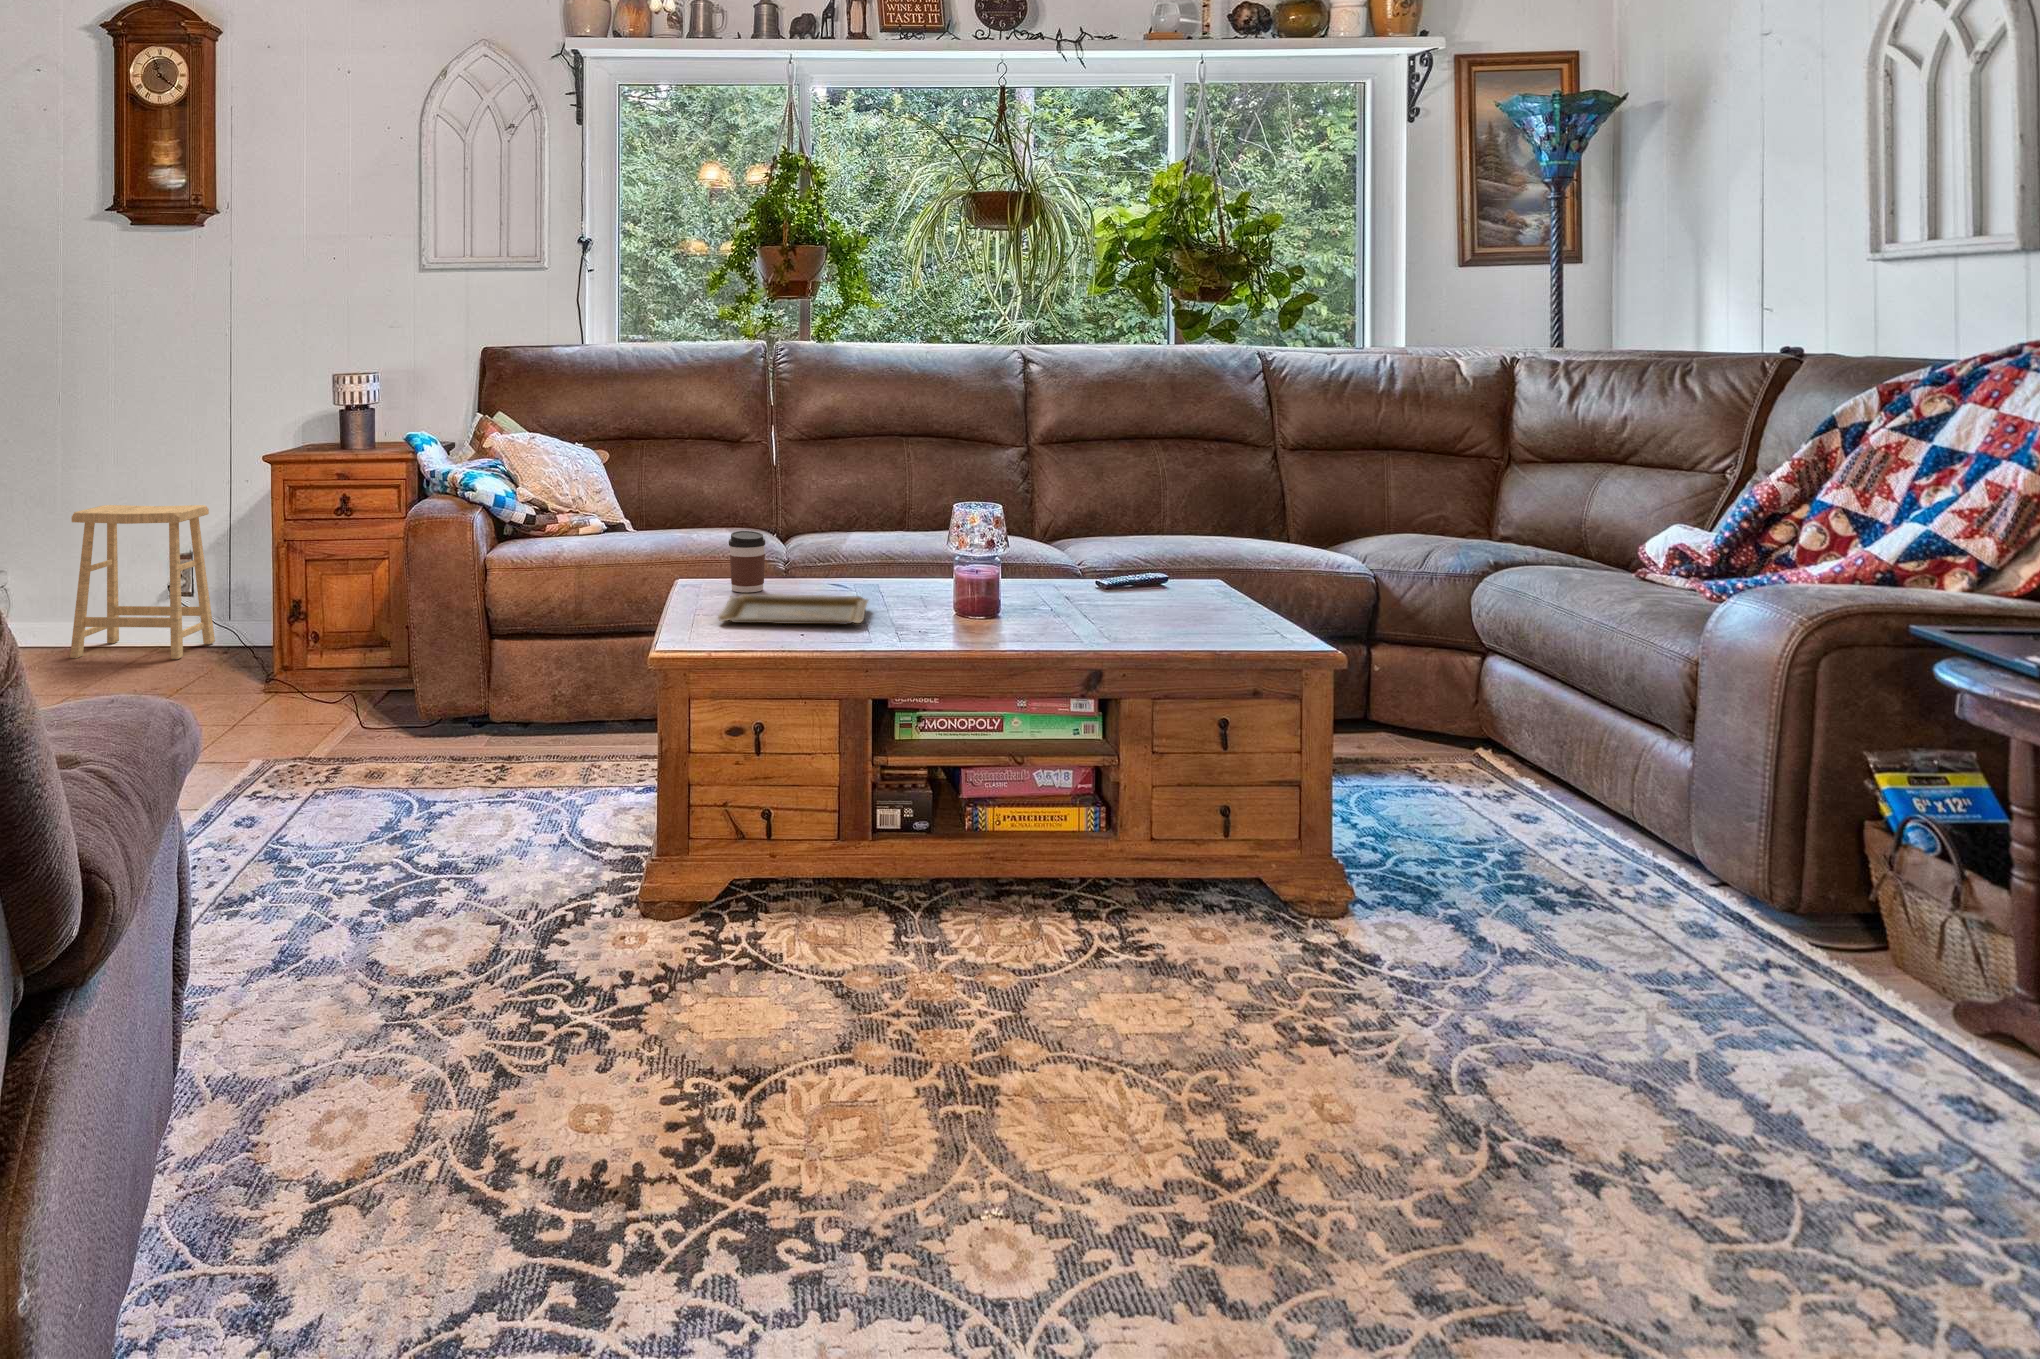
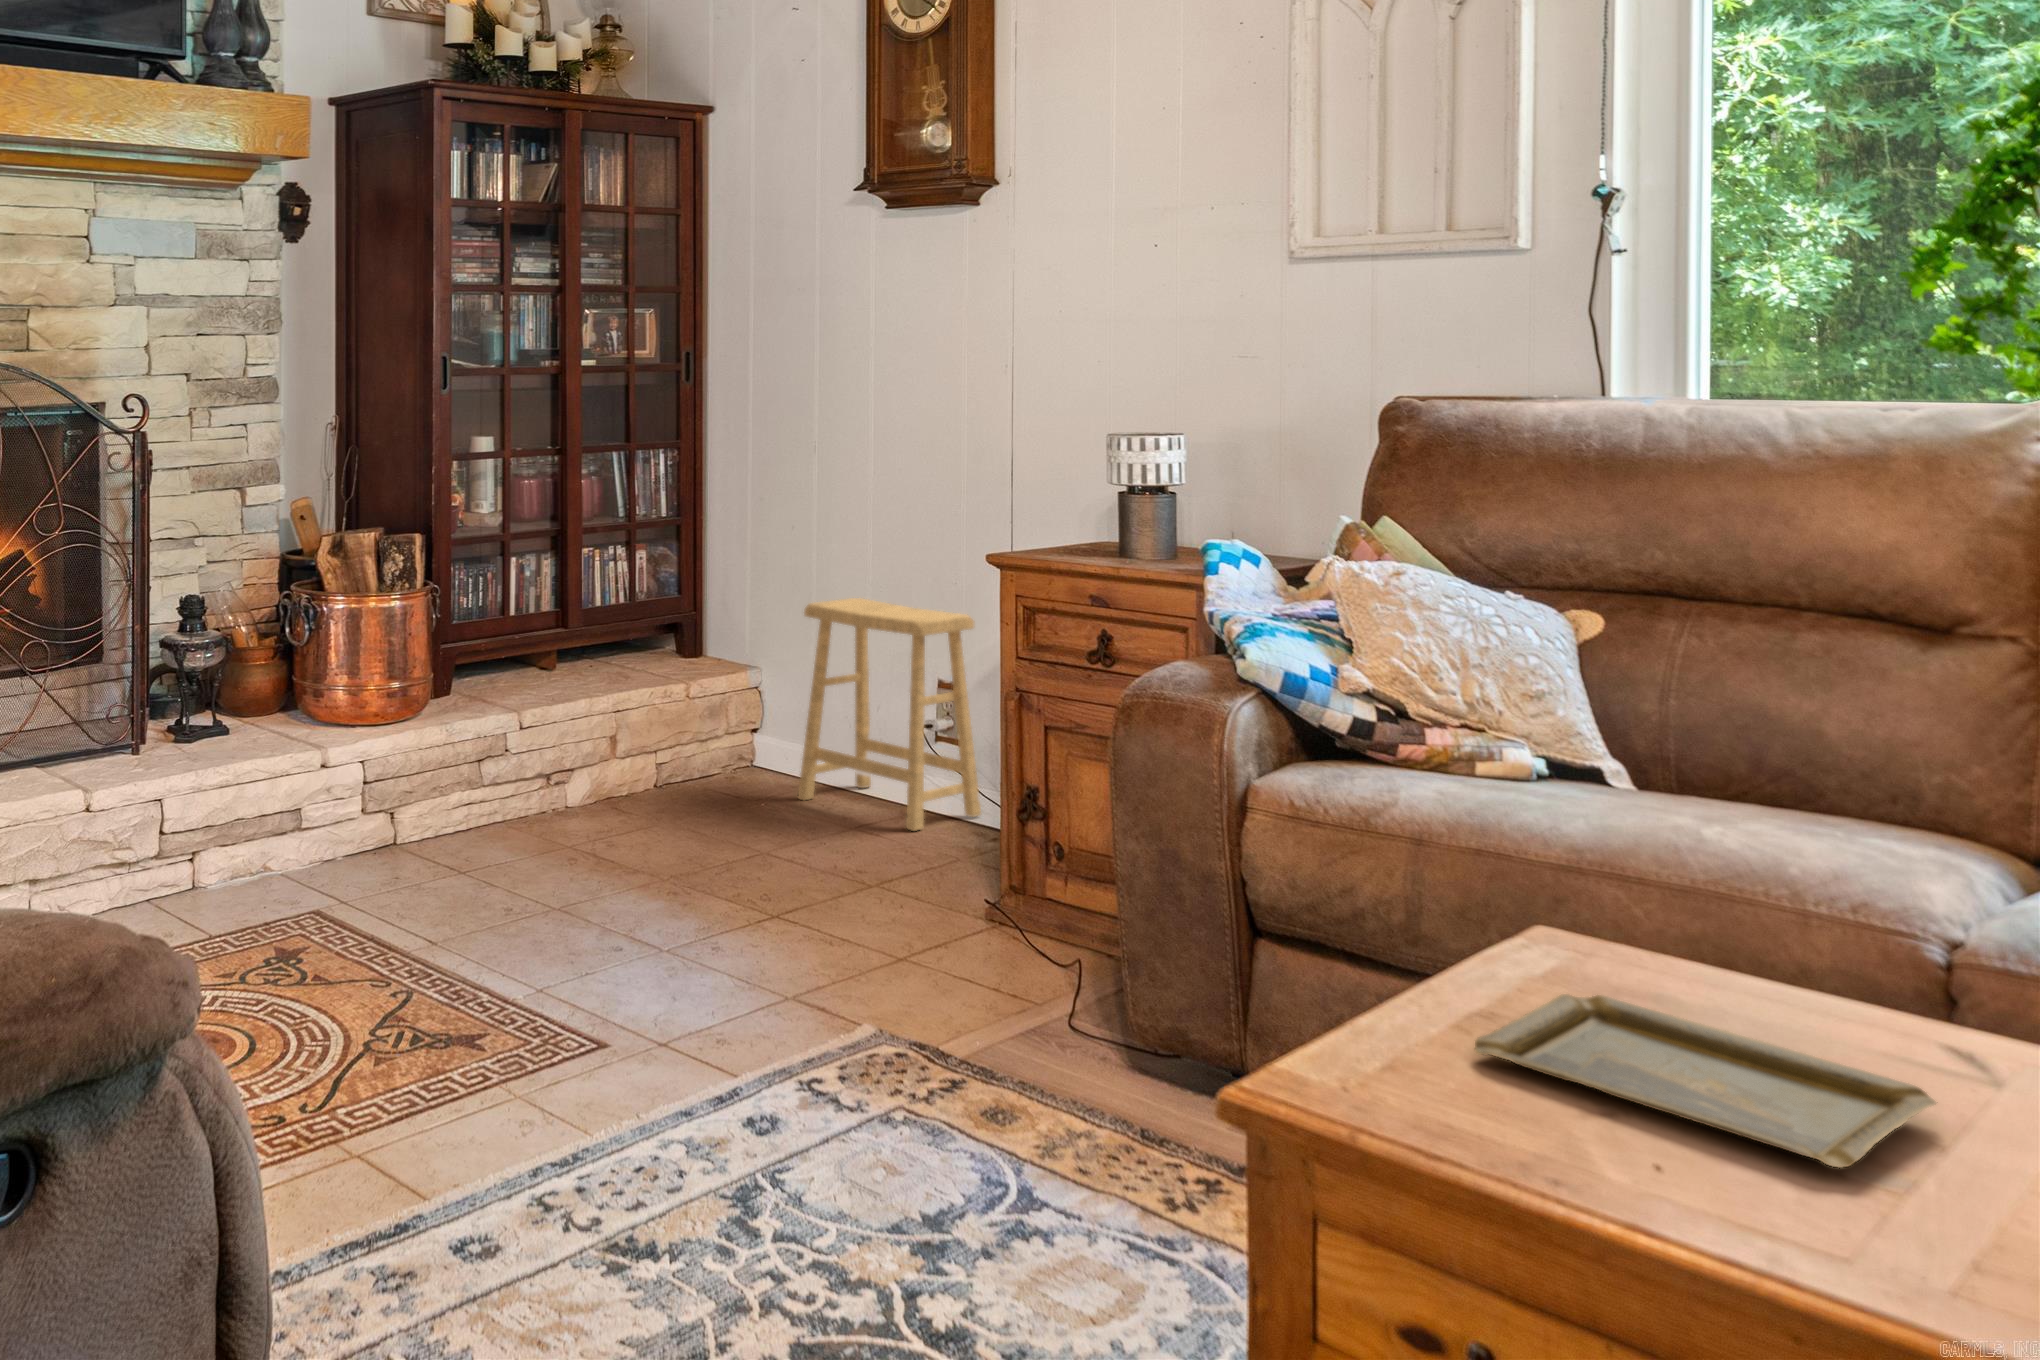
coffee cup: present [729,531,765,592] -> none [1608,845,1705,994]

